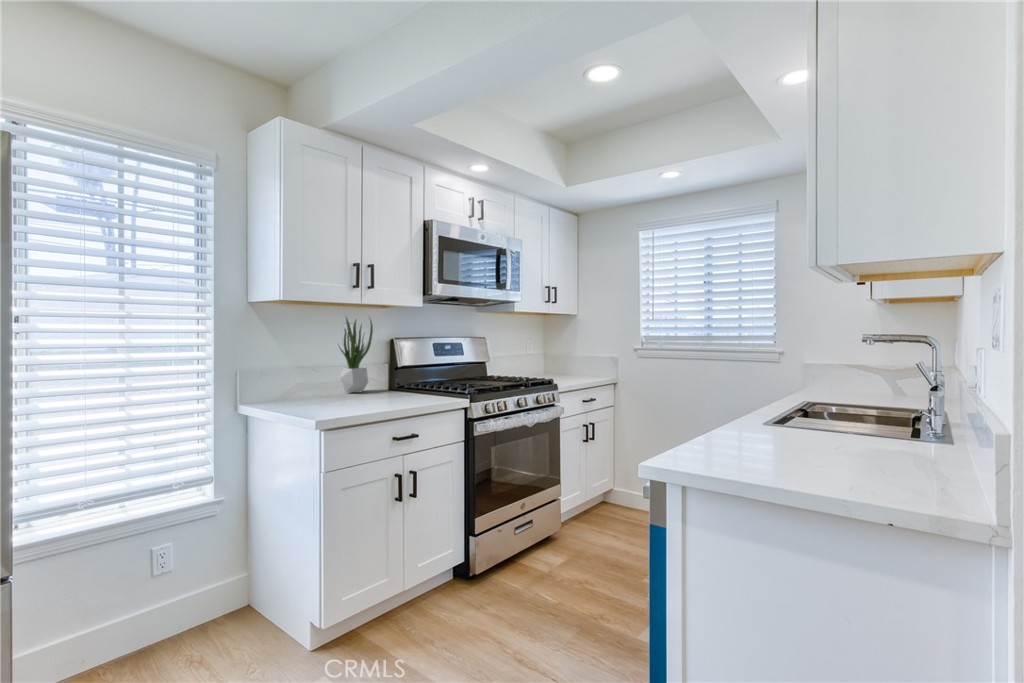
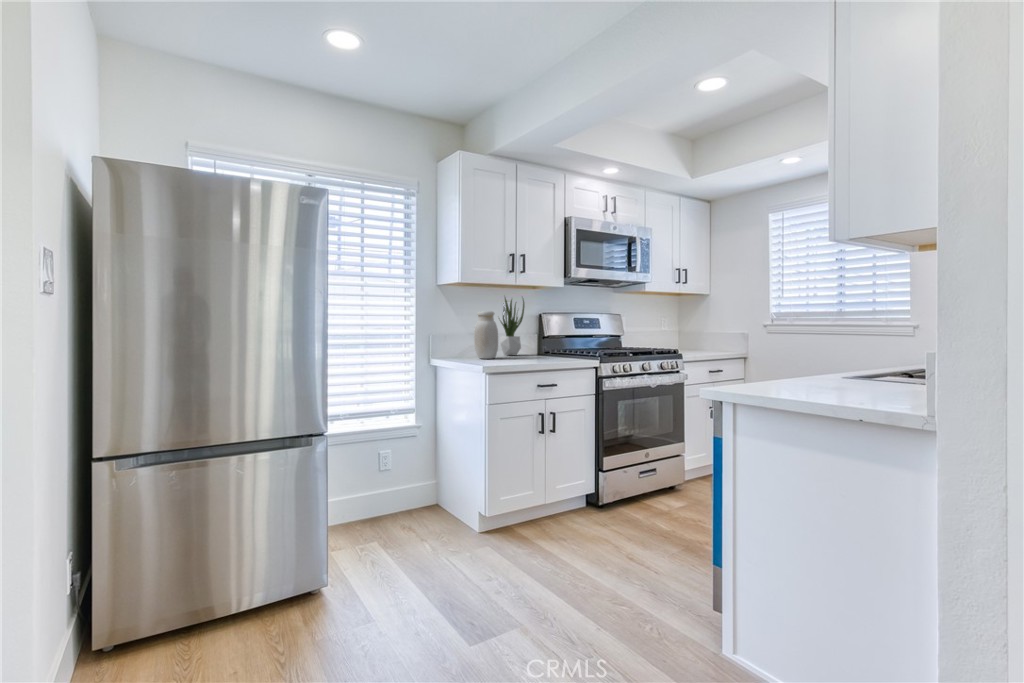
jar: none [304,337,338,401] -> present [474,311,498,359]

